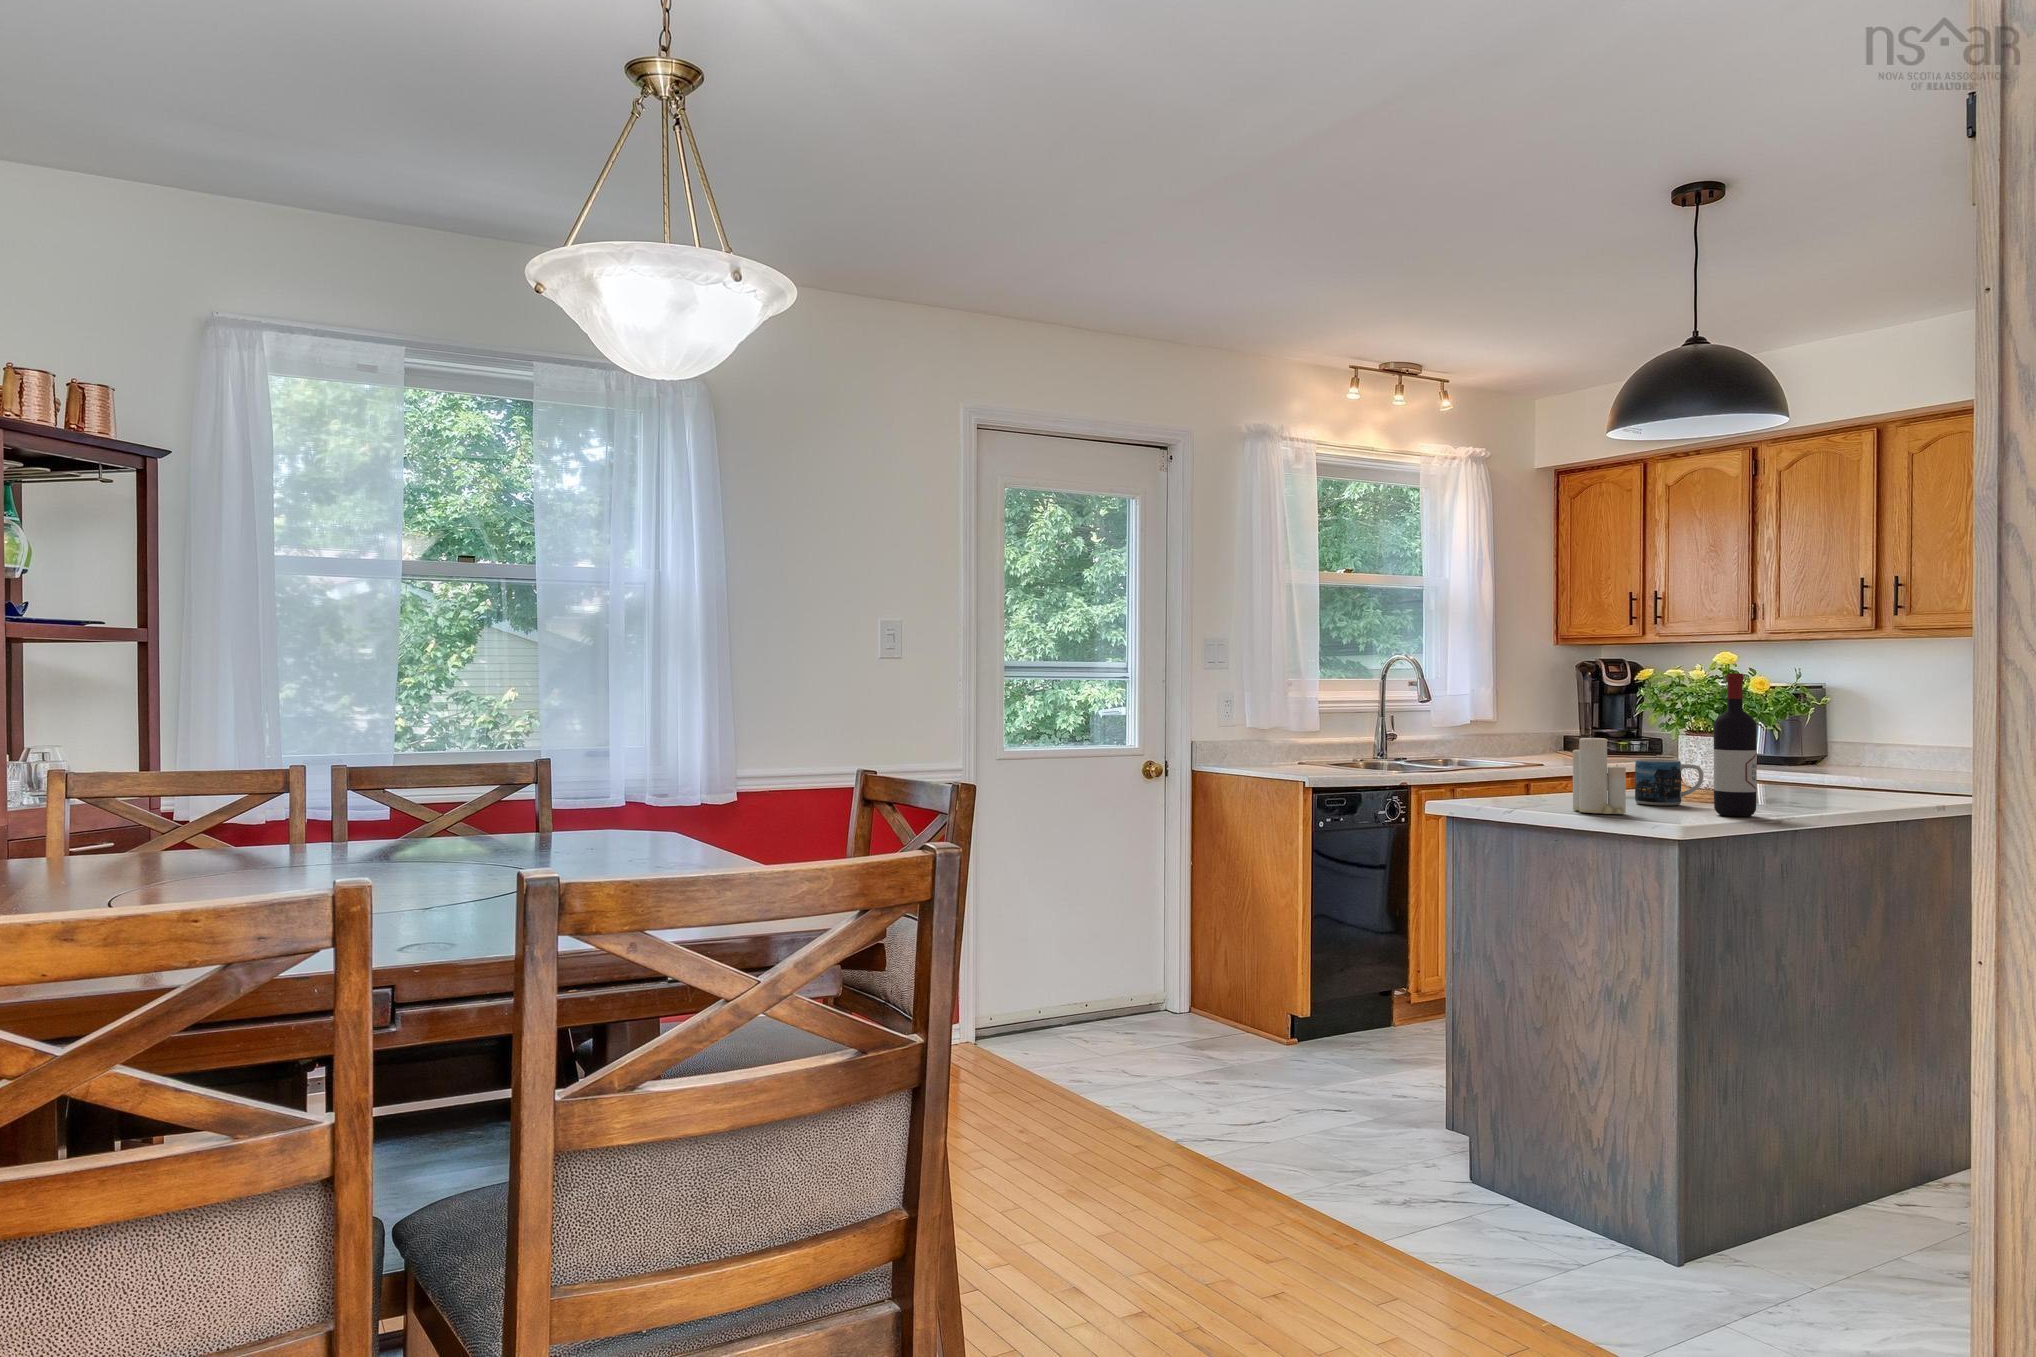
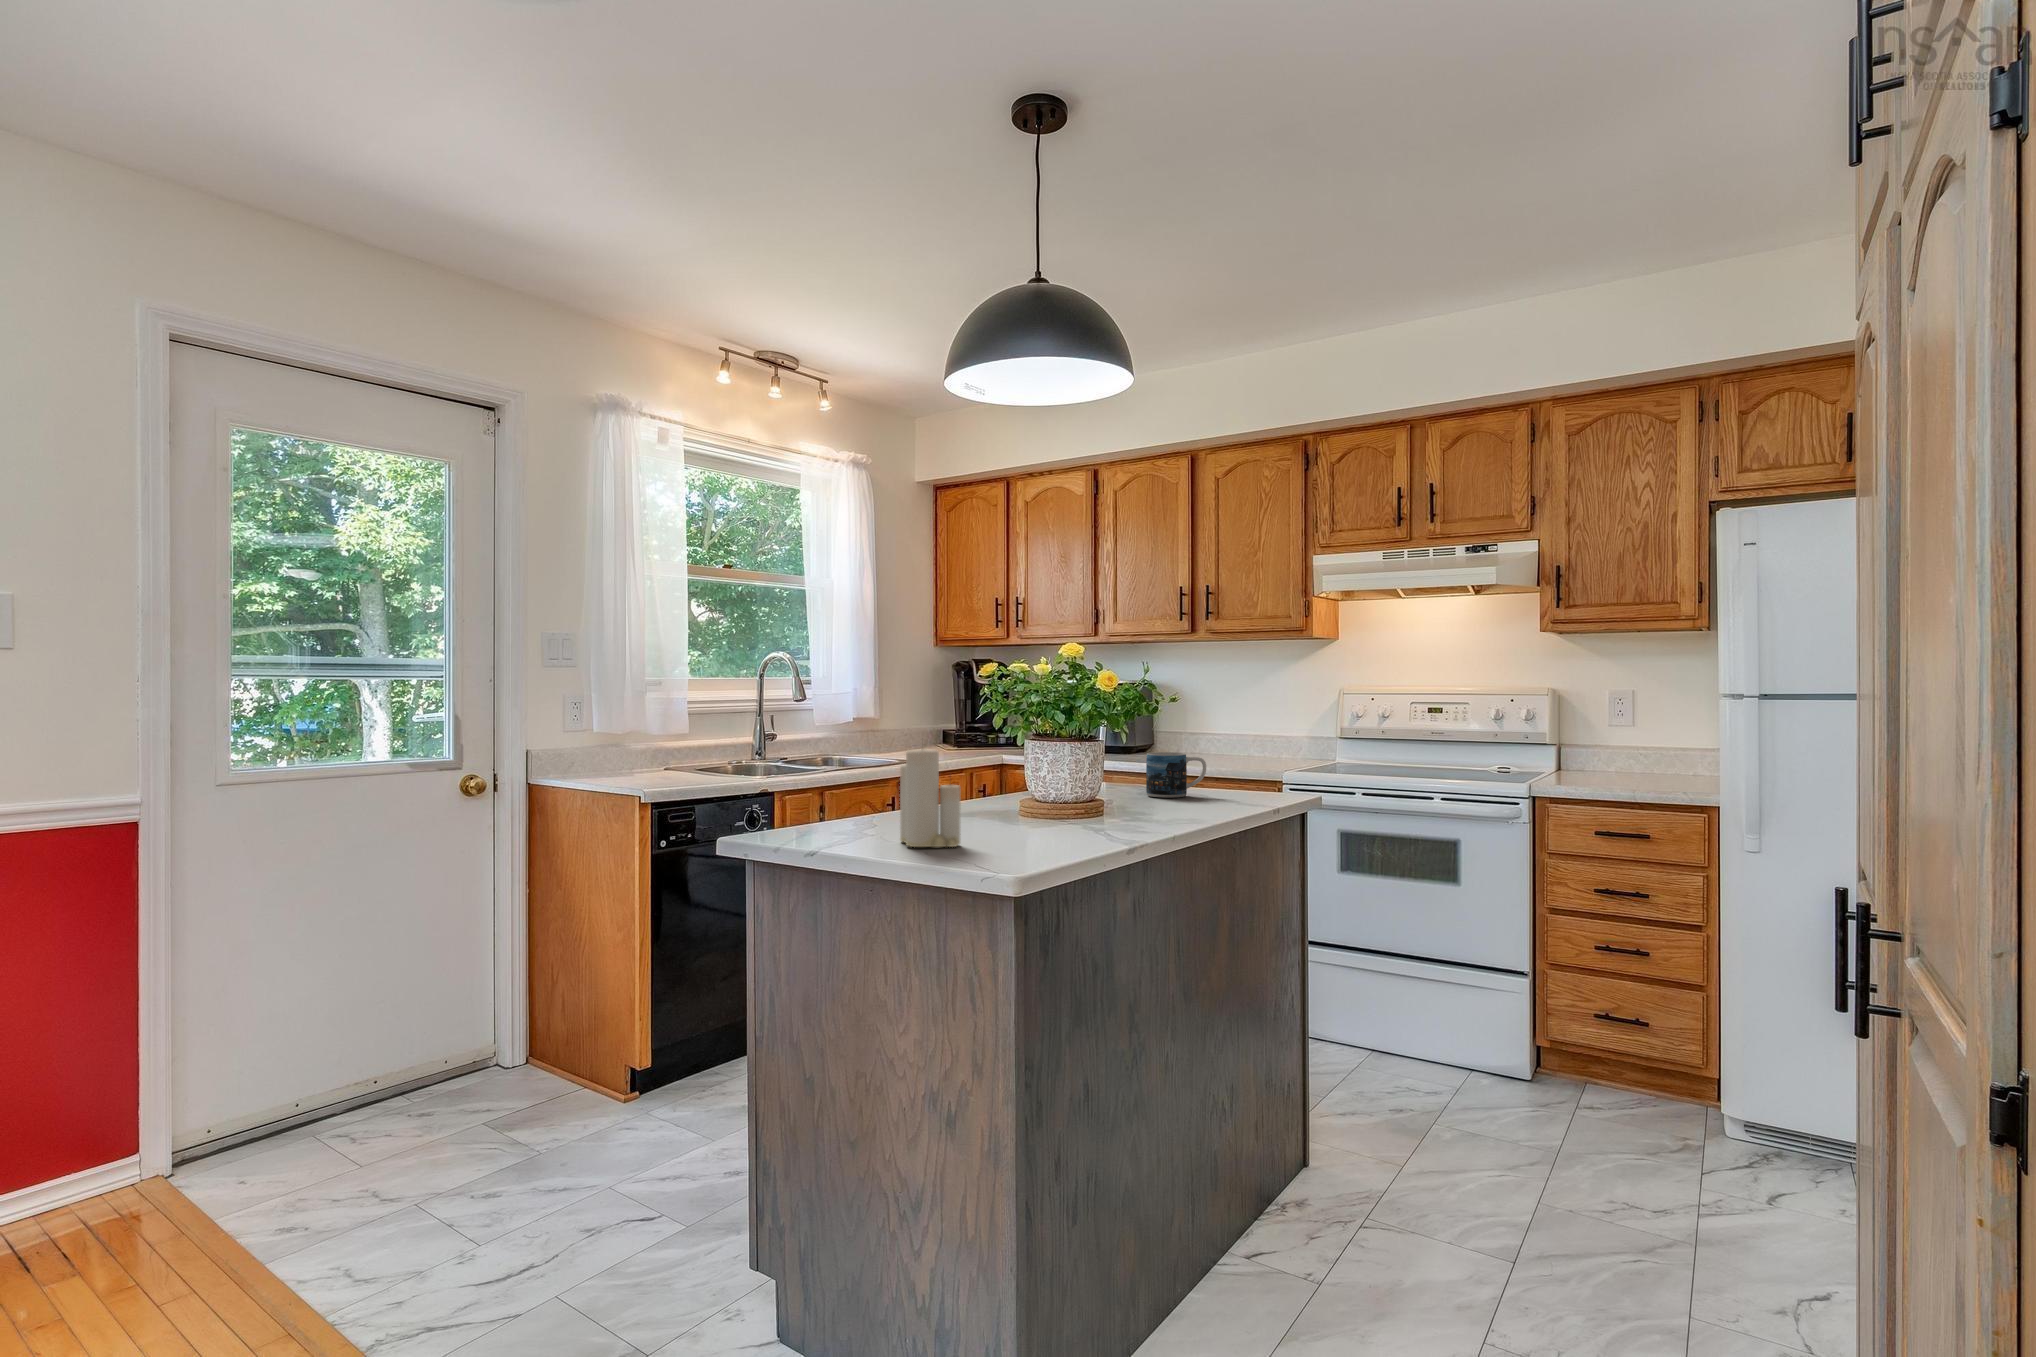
wine bottle: present [1714,673,1757,816] -> none [1059,667,1105,841]
mug: present [1635,759,1703,805] -> present [1146,752,1206,798]

